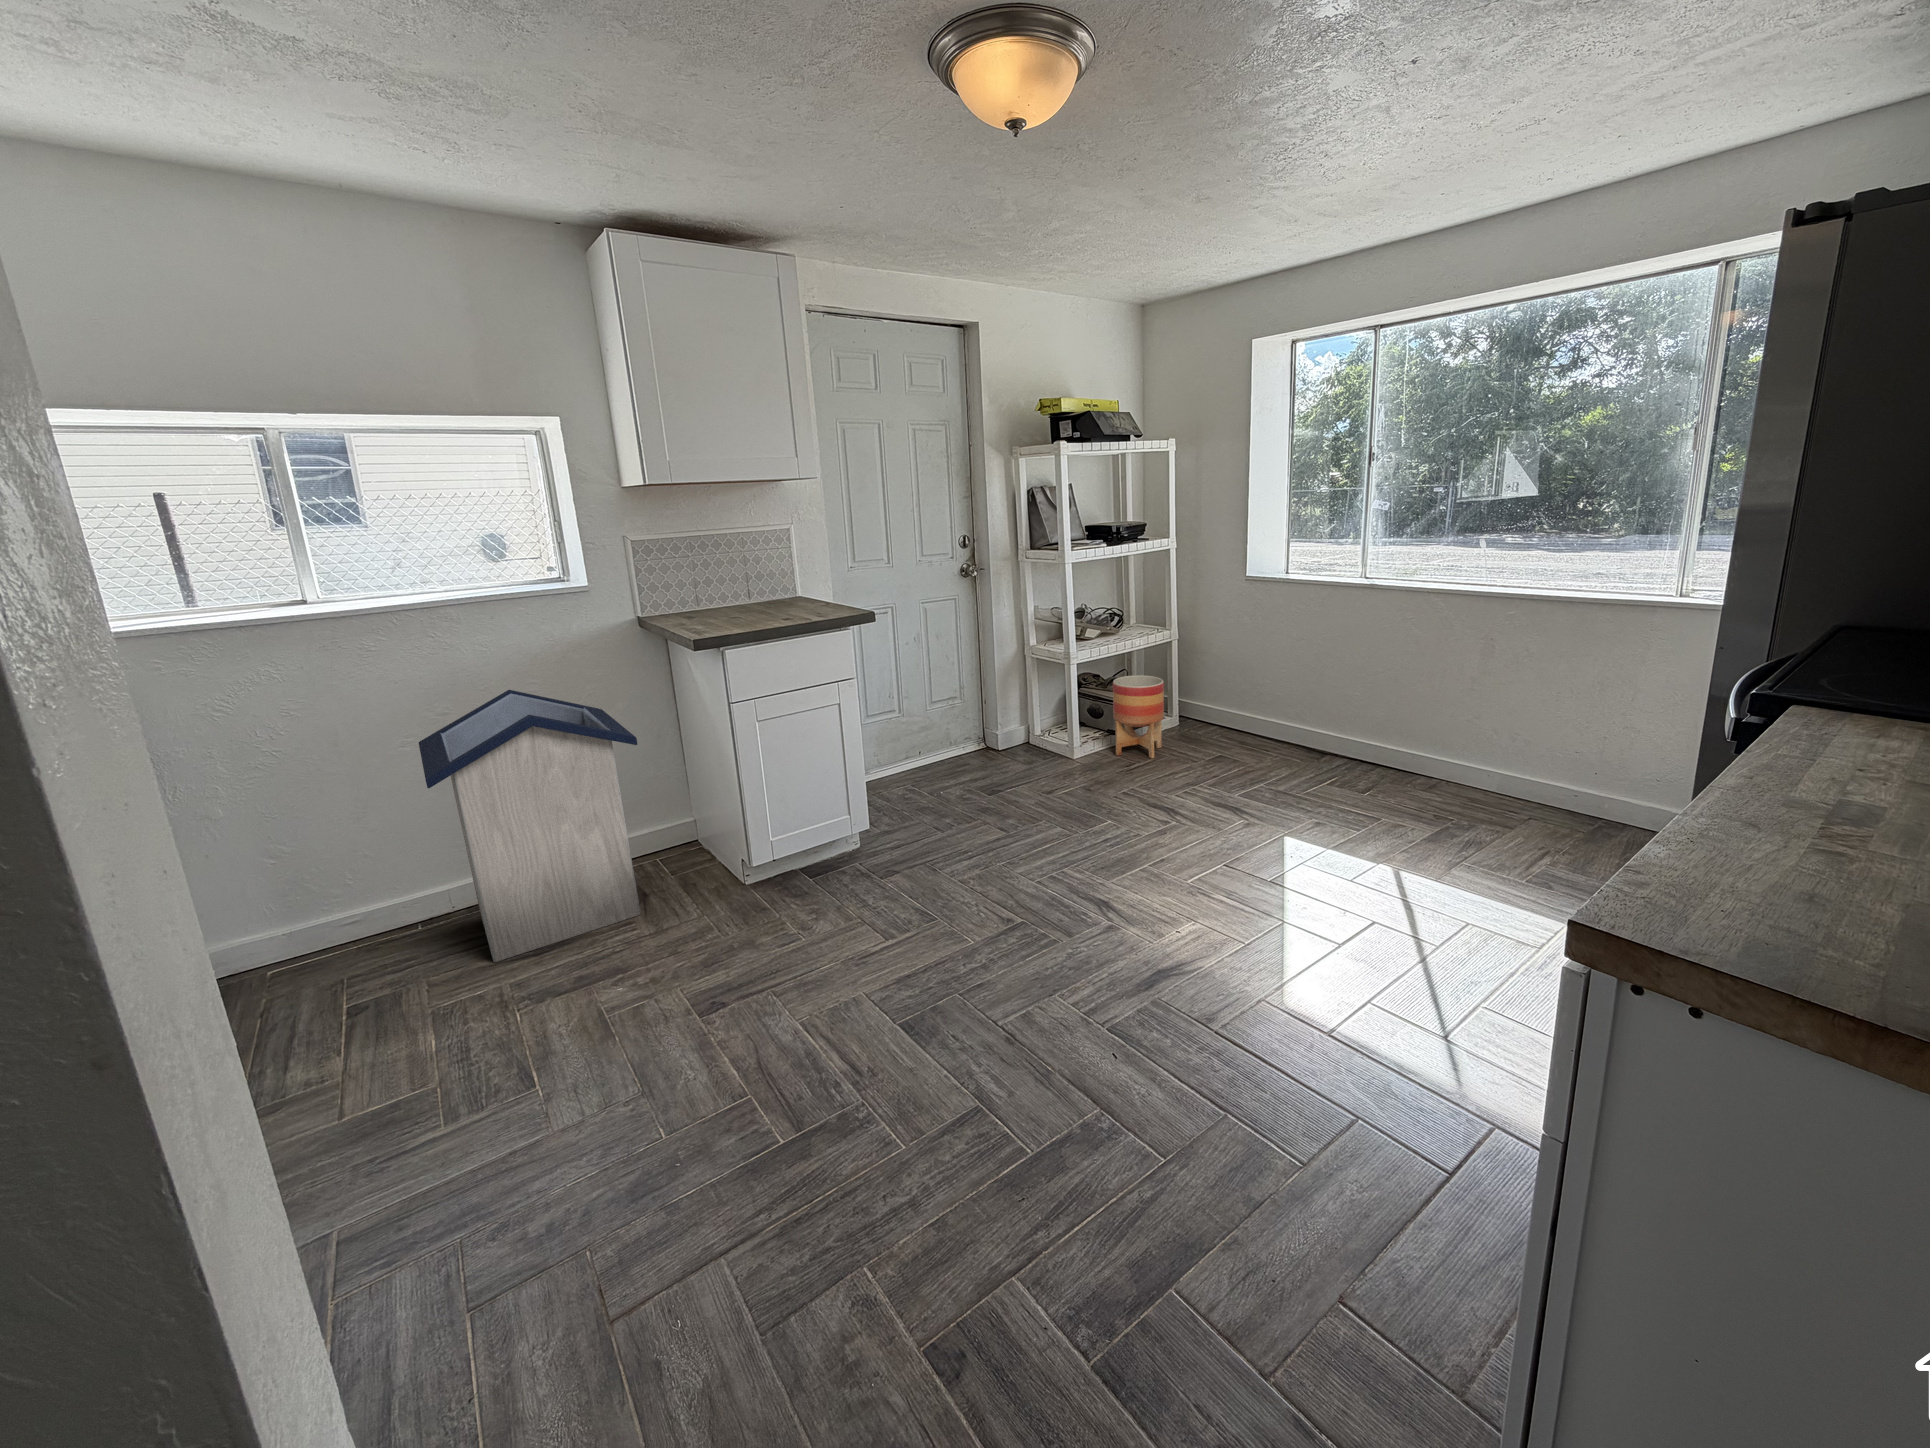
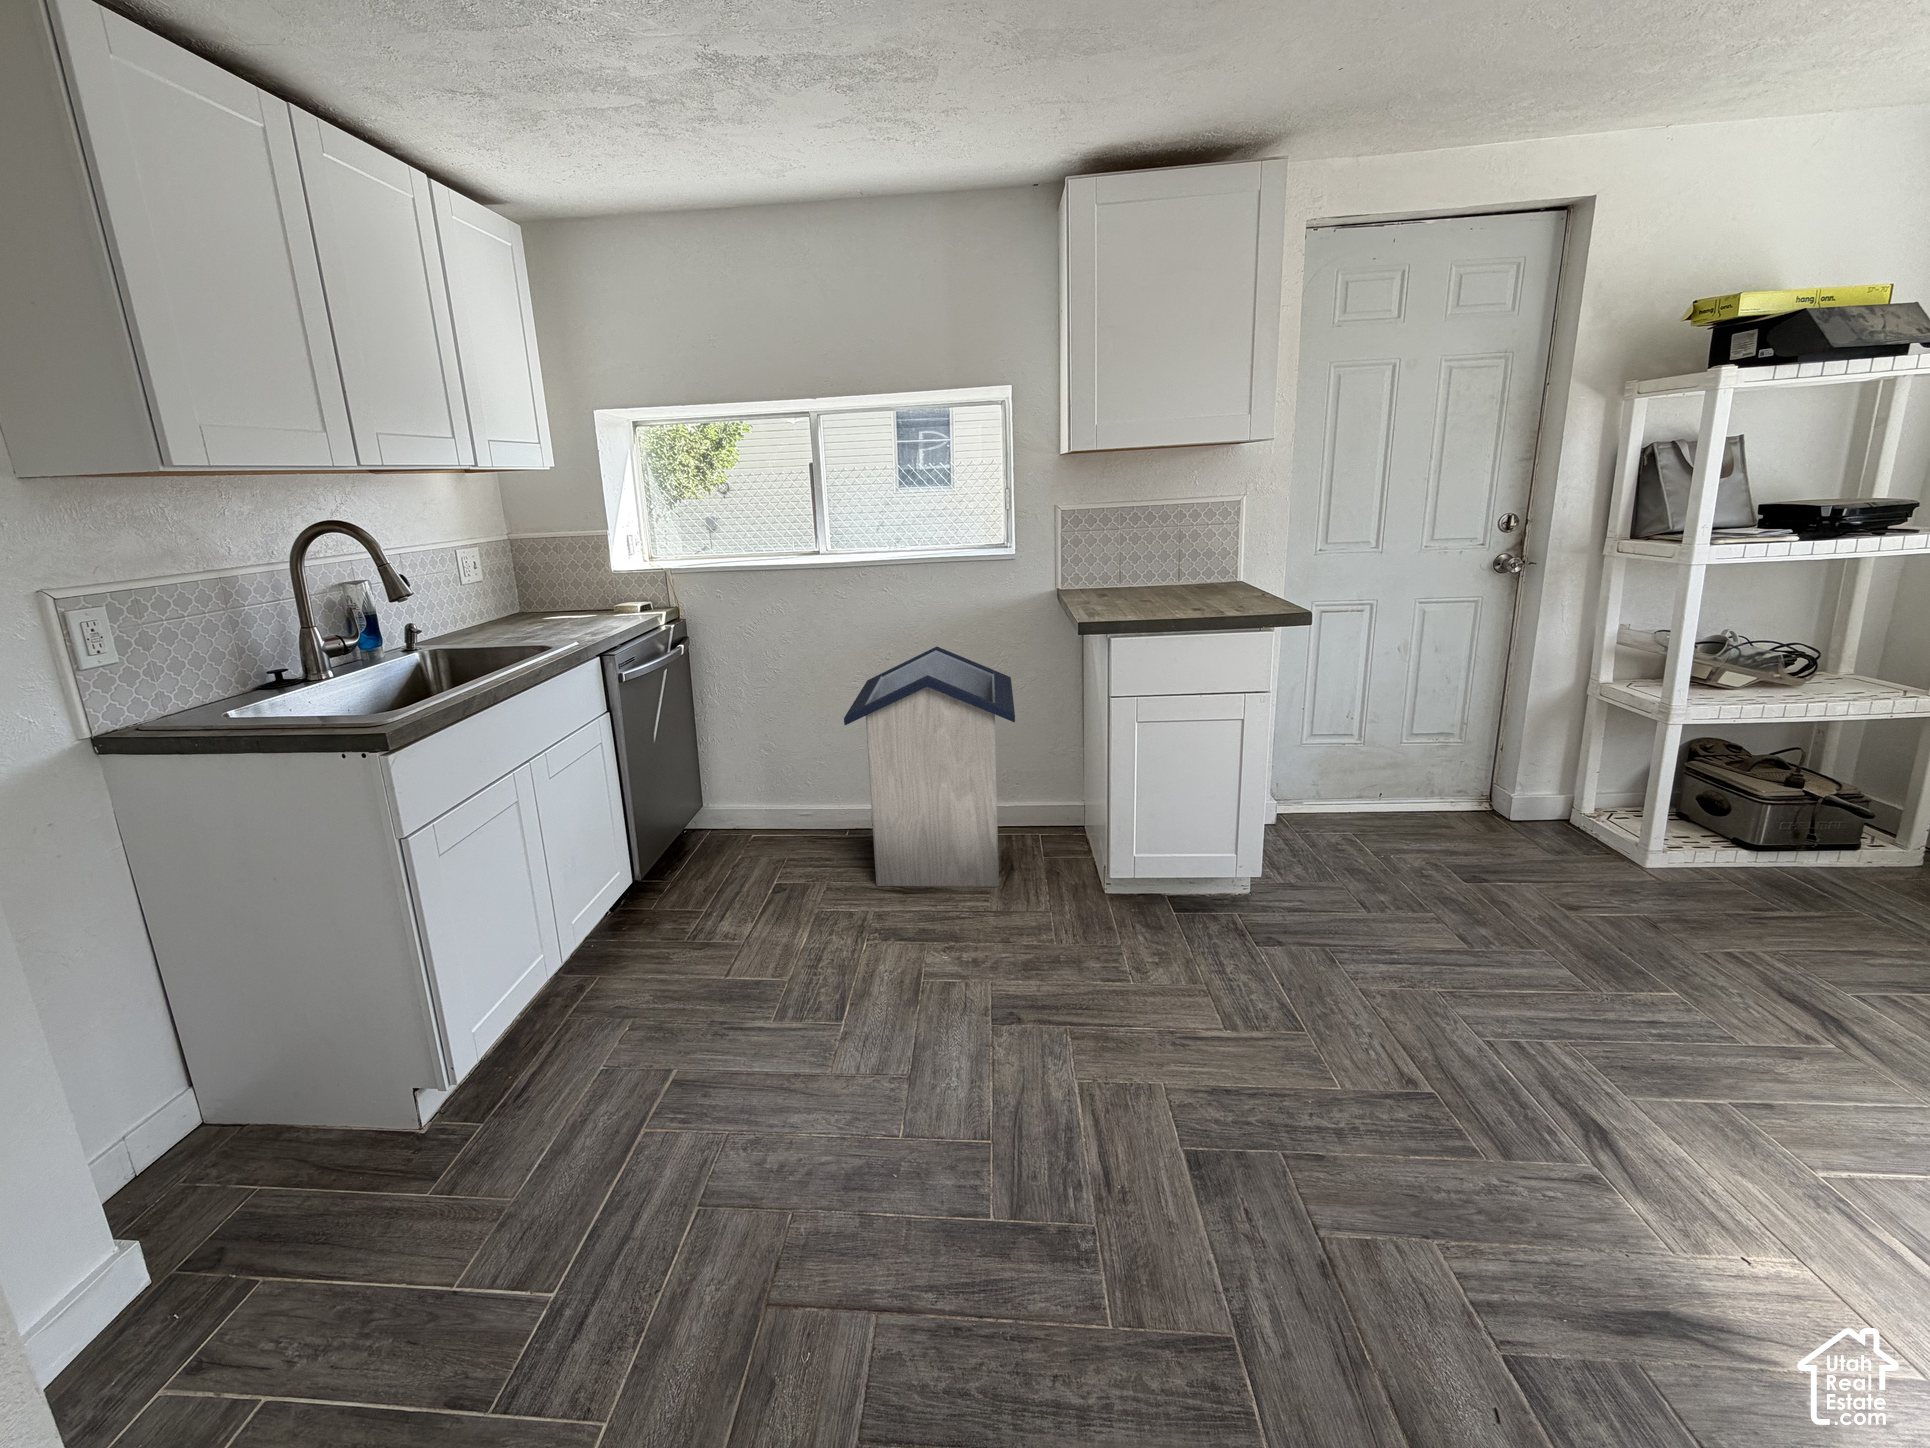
planter: present [1113,675,1164,758] -> none [1738,761,1891,913]

